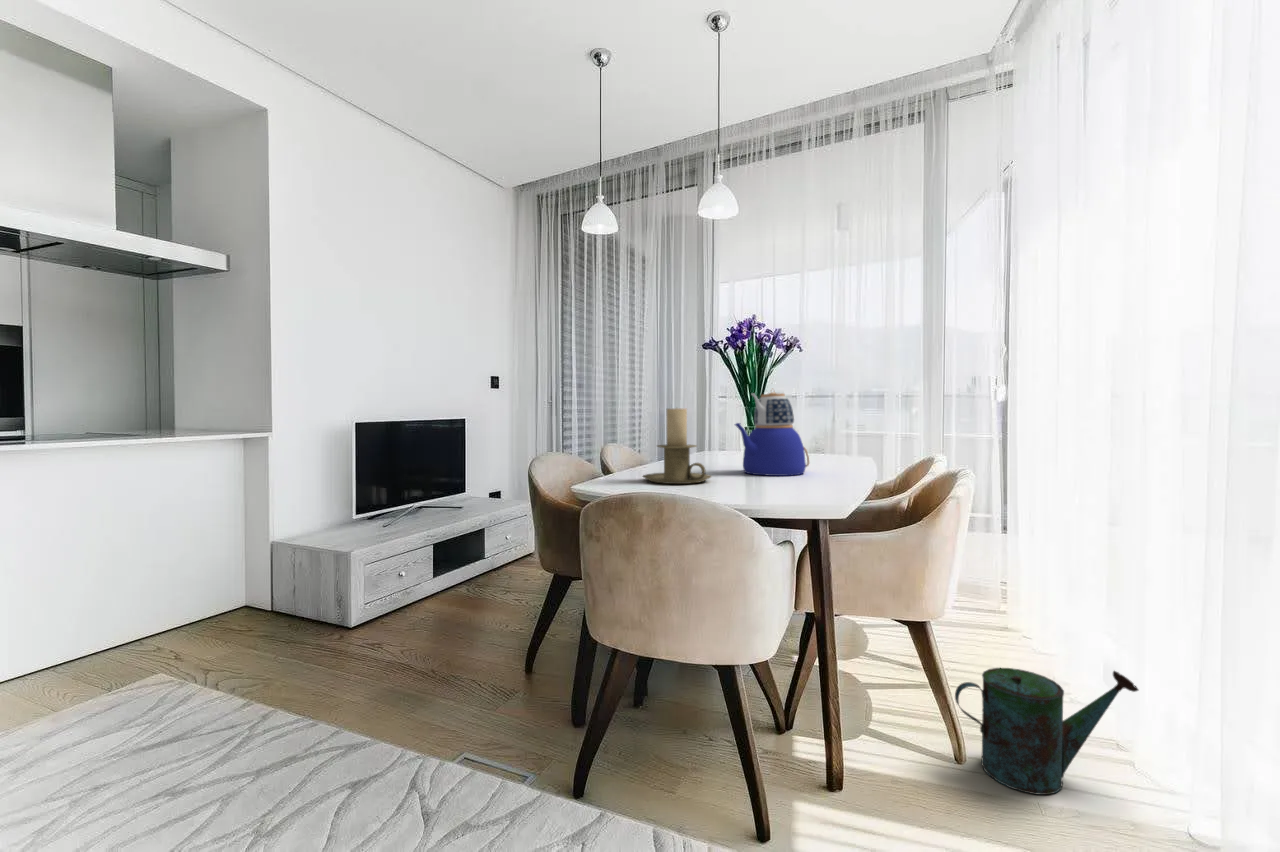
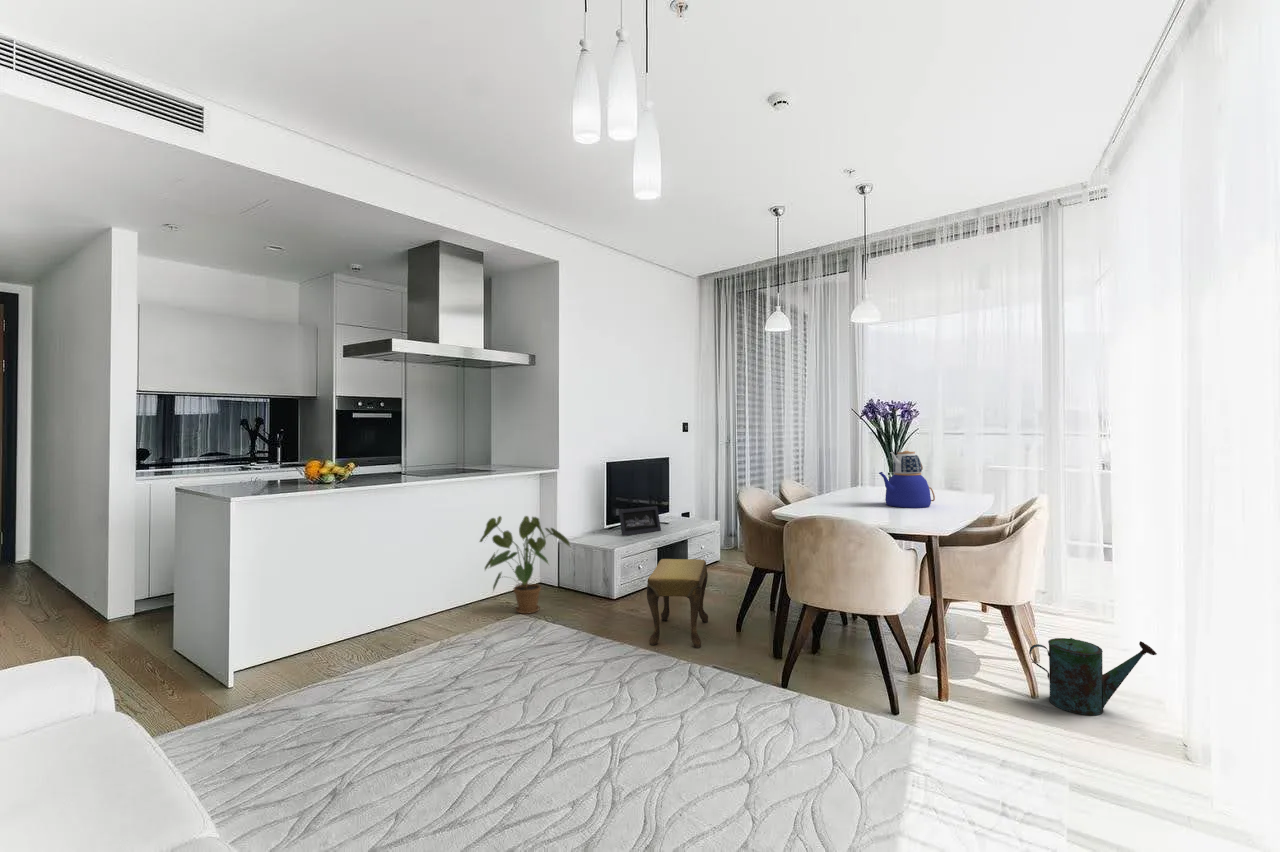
candle holder: present [643,408,711,484] -> none [817,463,863,512]
picture frame: none [375,485,443,529] -> present [619,506,661,535]
house plant: none [91,504,283,666] -> present [480,516,570,614]
footstool: none [362,564,485,715] -> present [647,559,708,648]

